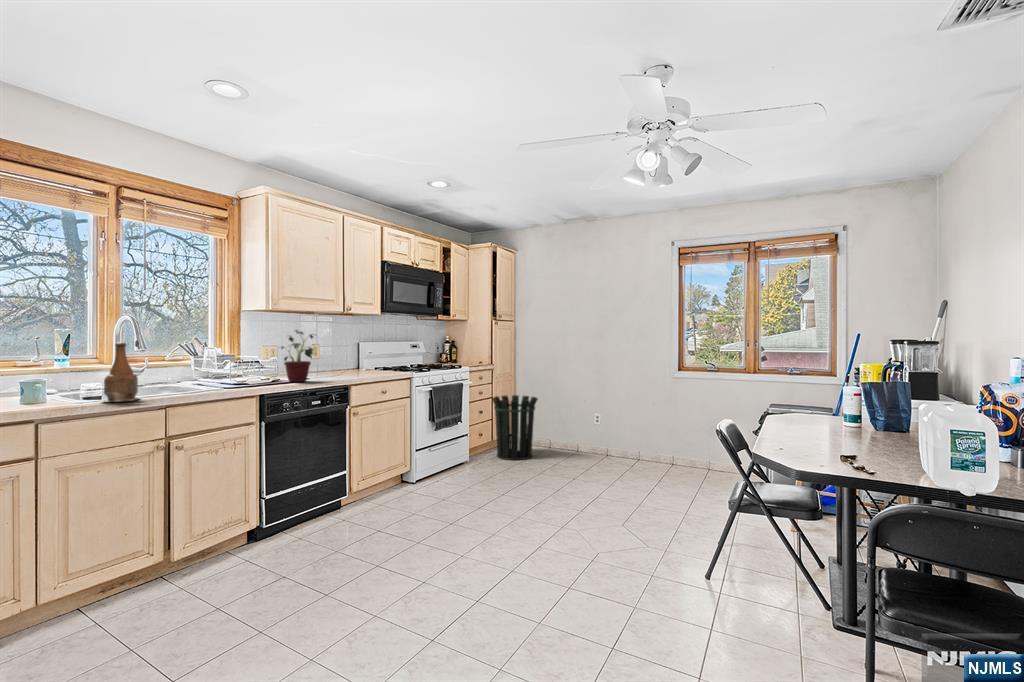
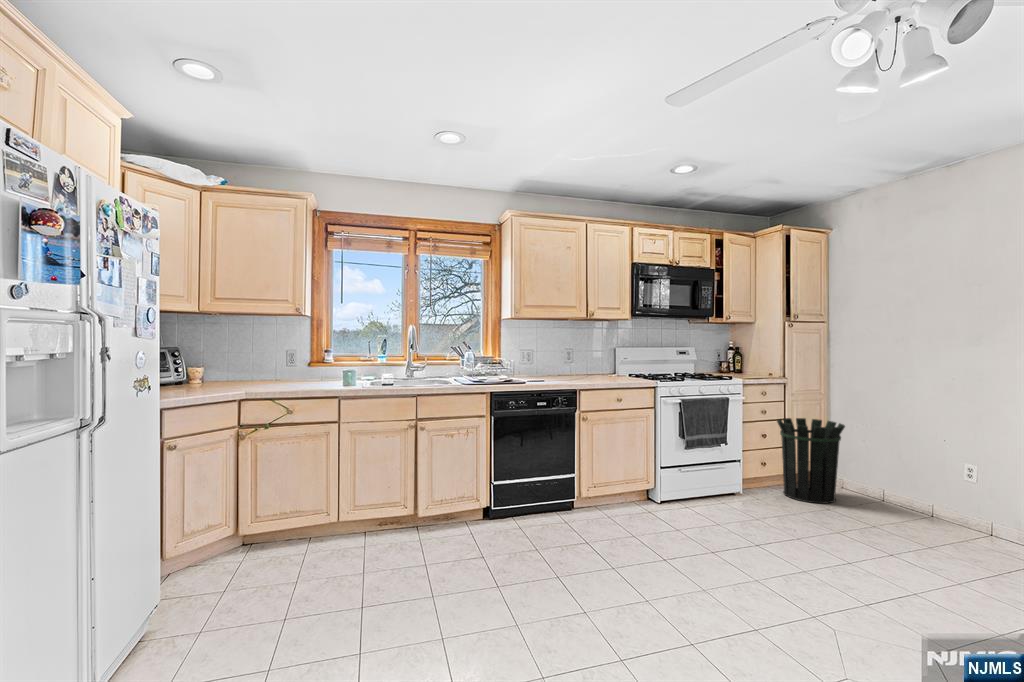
potted plant: present [281,330,313,382] -> none [516,336,552,384]
bottle: present [104,342,138,402] -> none [376,346,404,390]

